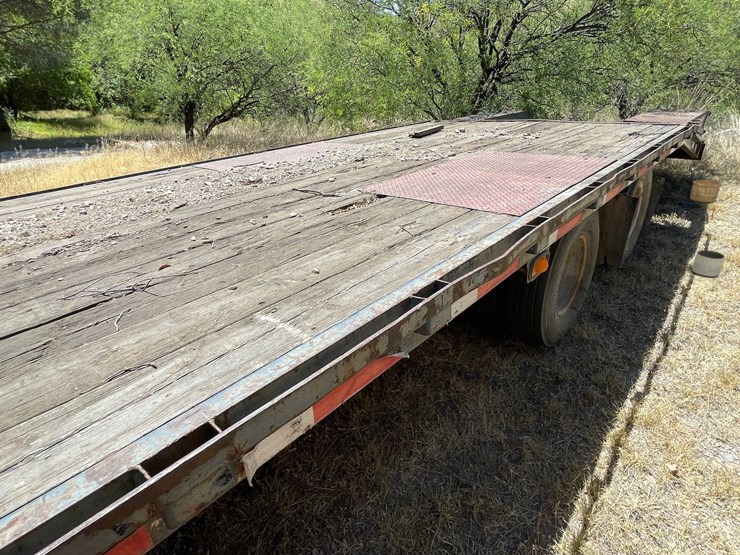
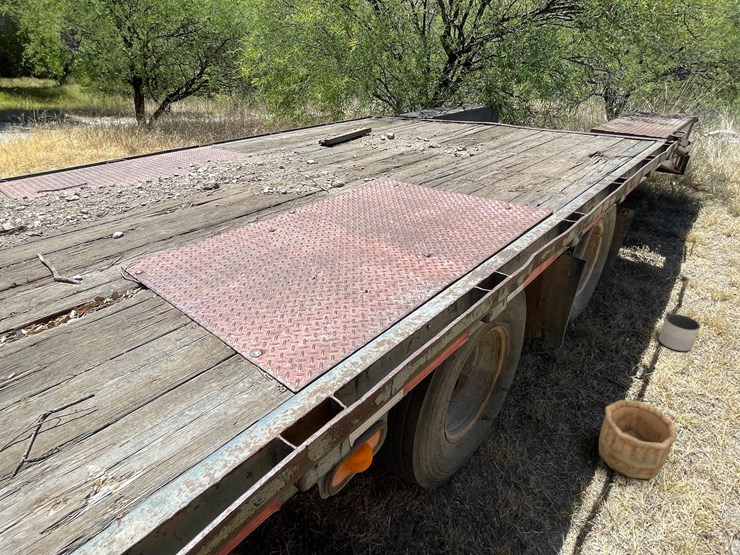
wooden bucket: present [690,180,721,202] -> present [599,400,677,479]

